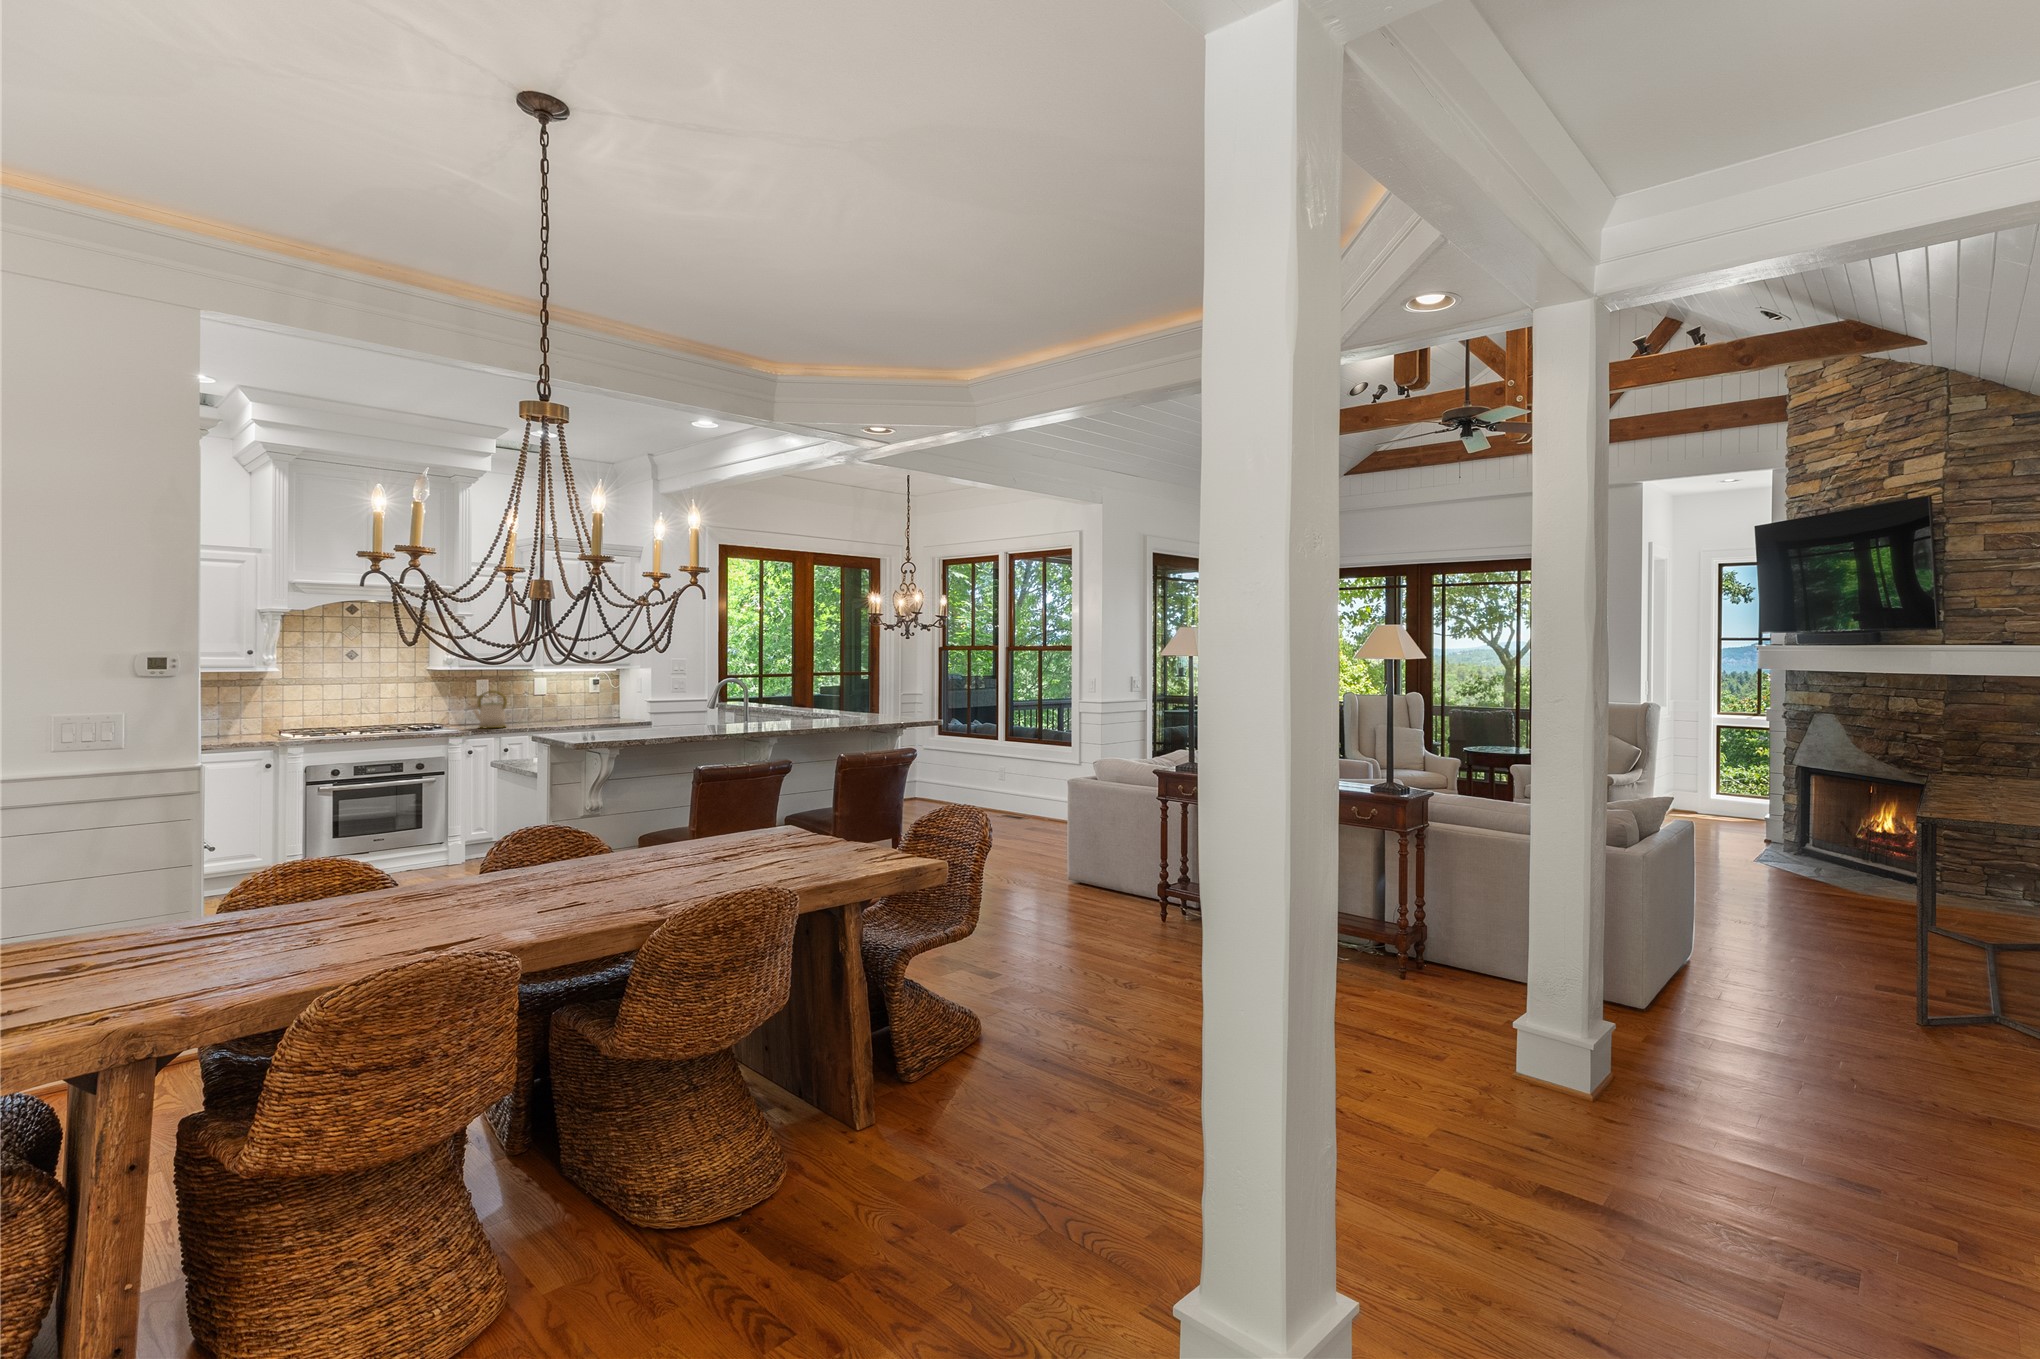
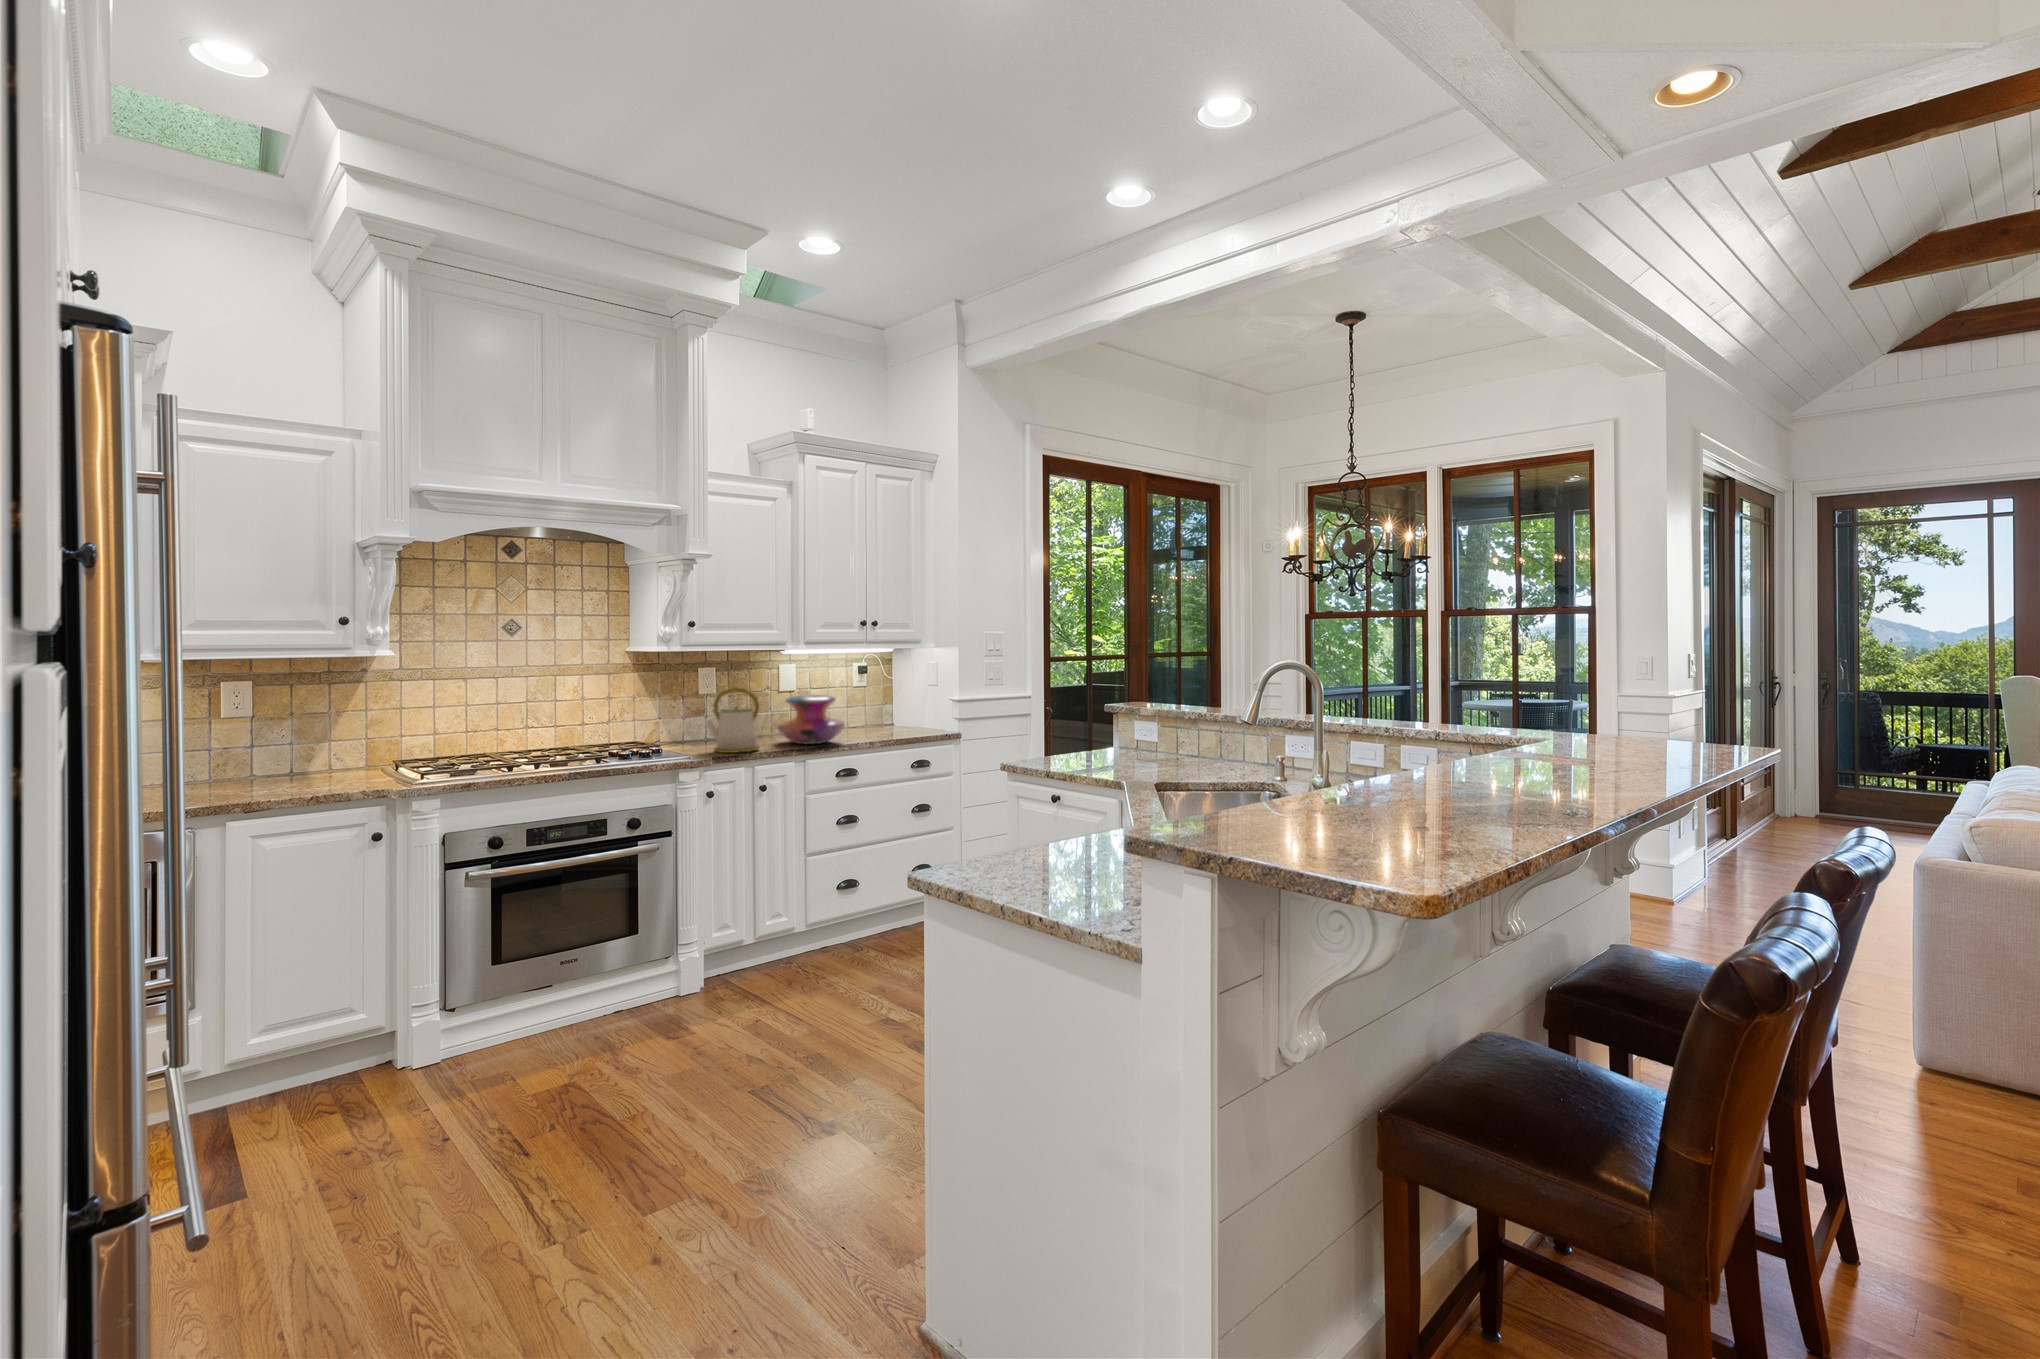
decorative vase: none [522,696,567,725] -> present [777,695,845,744]

